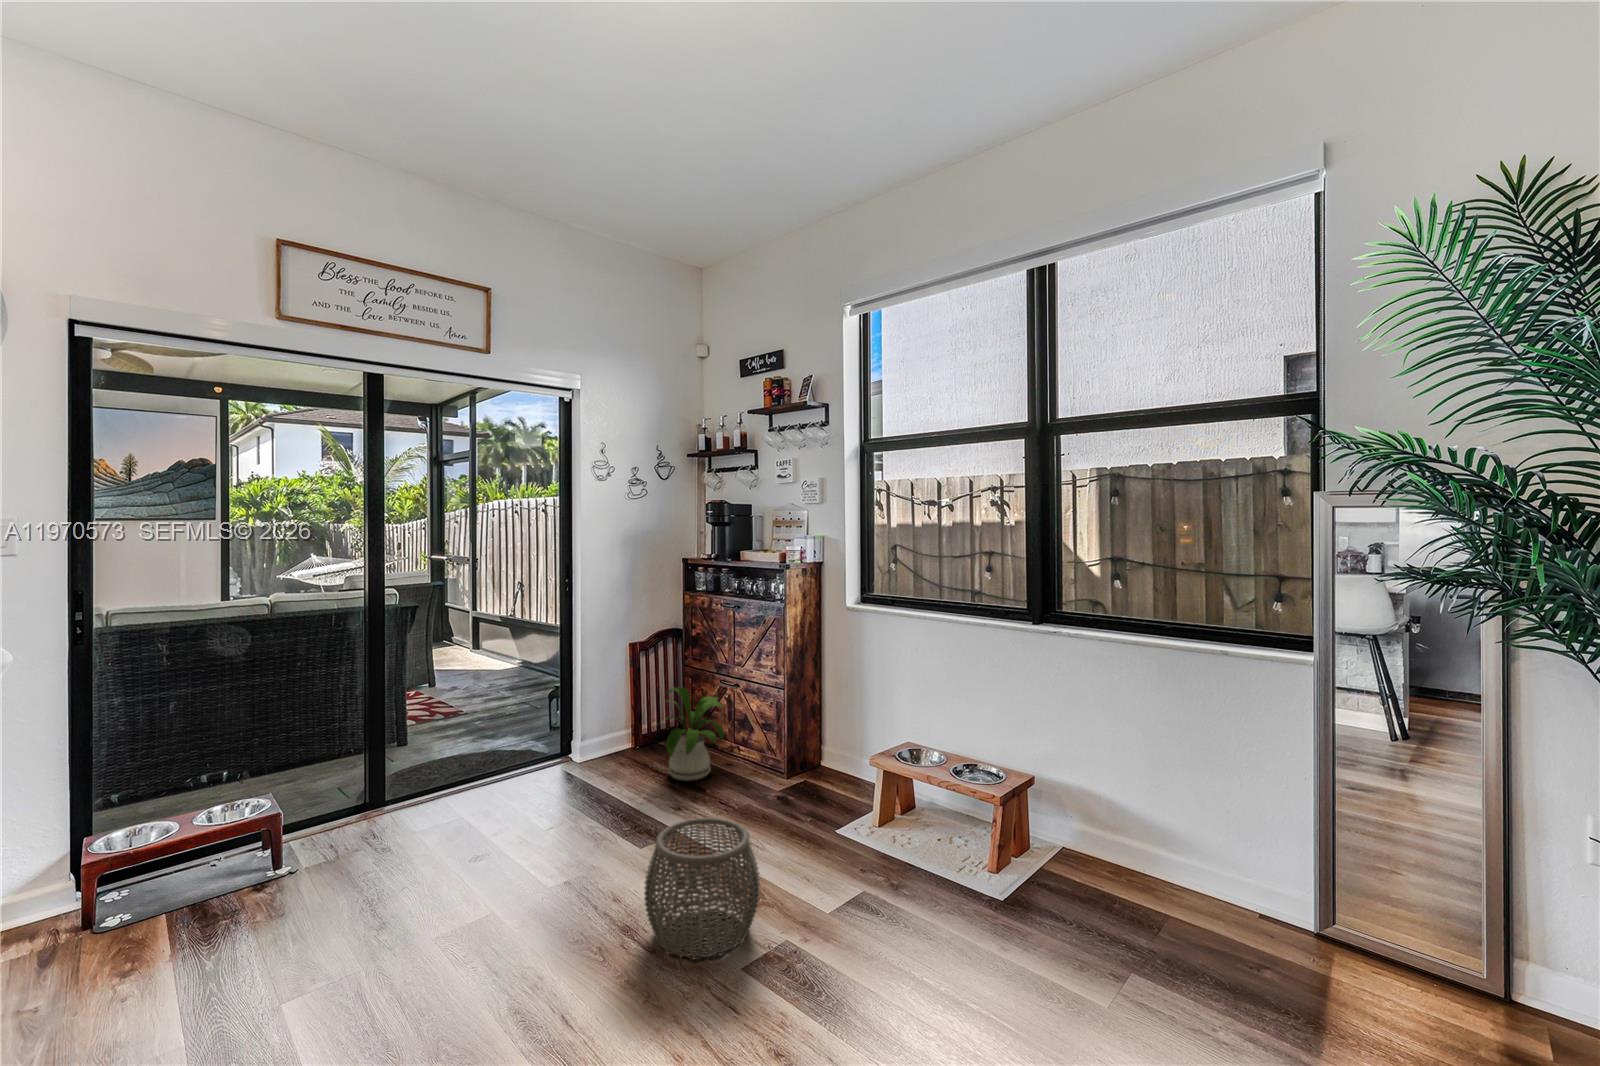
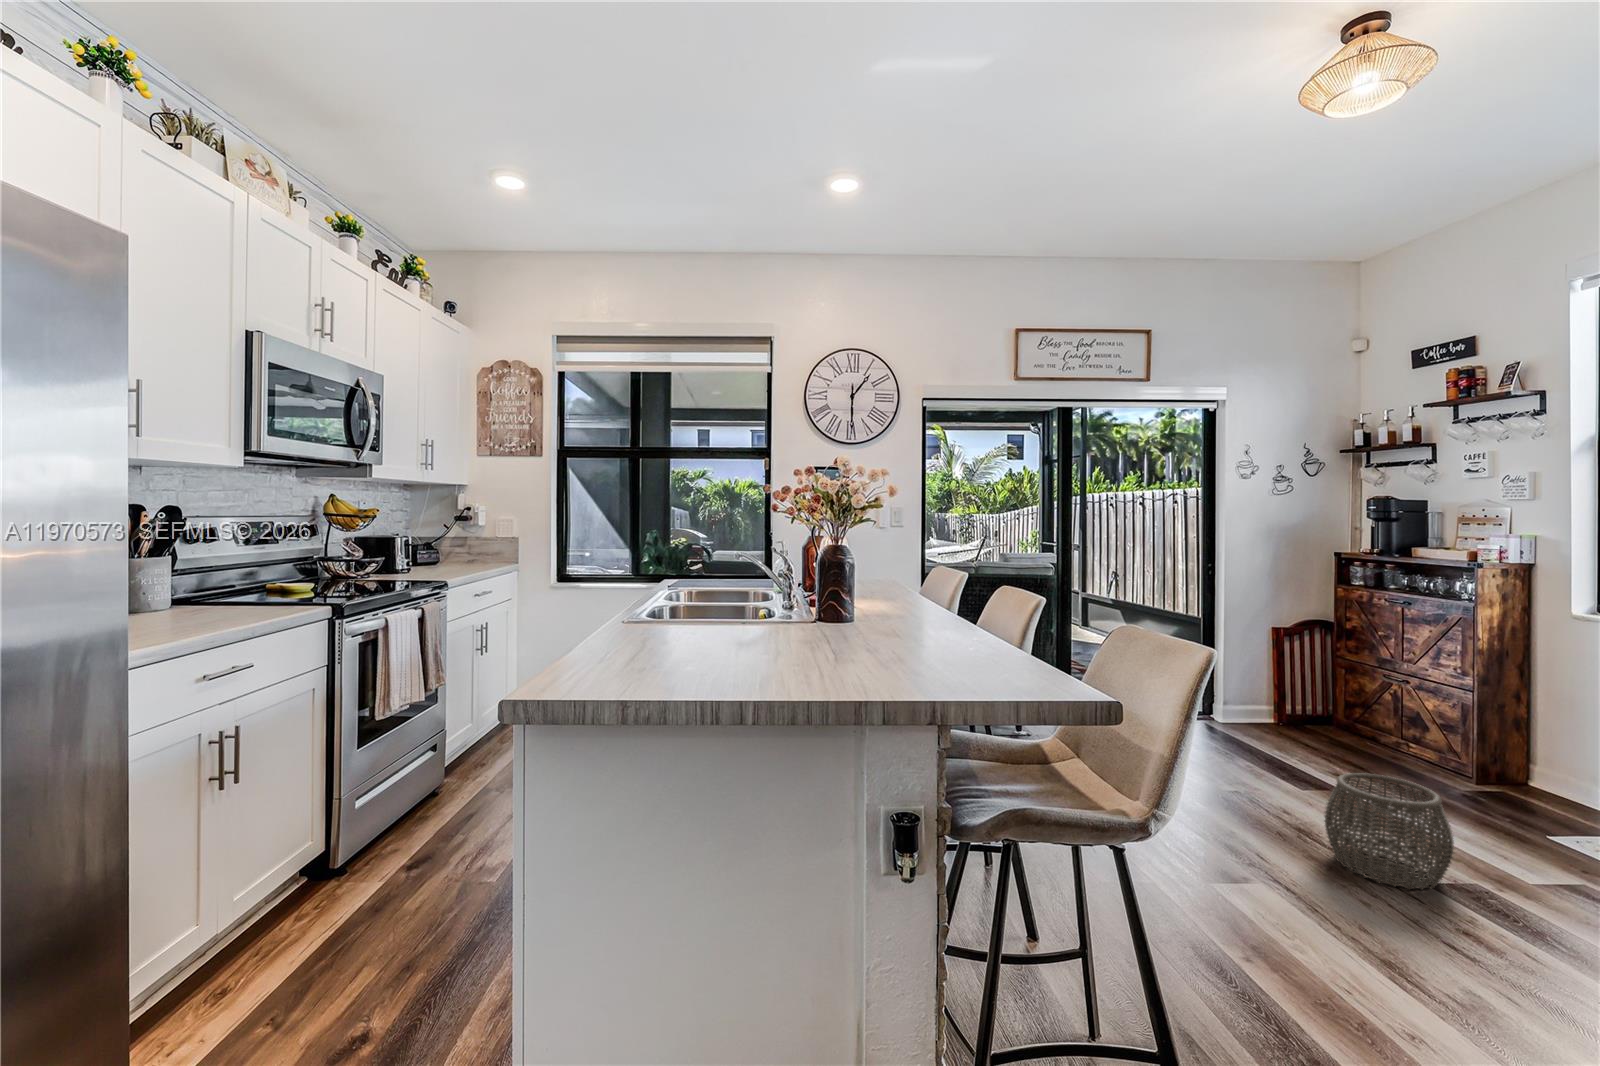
house plant: present [661,687,724,781] -> none [1306,671,1393,763]

